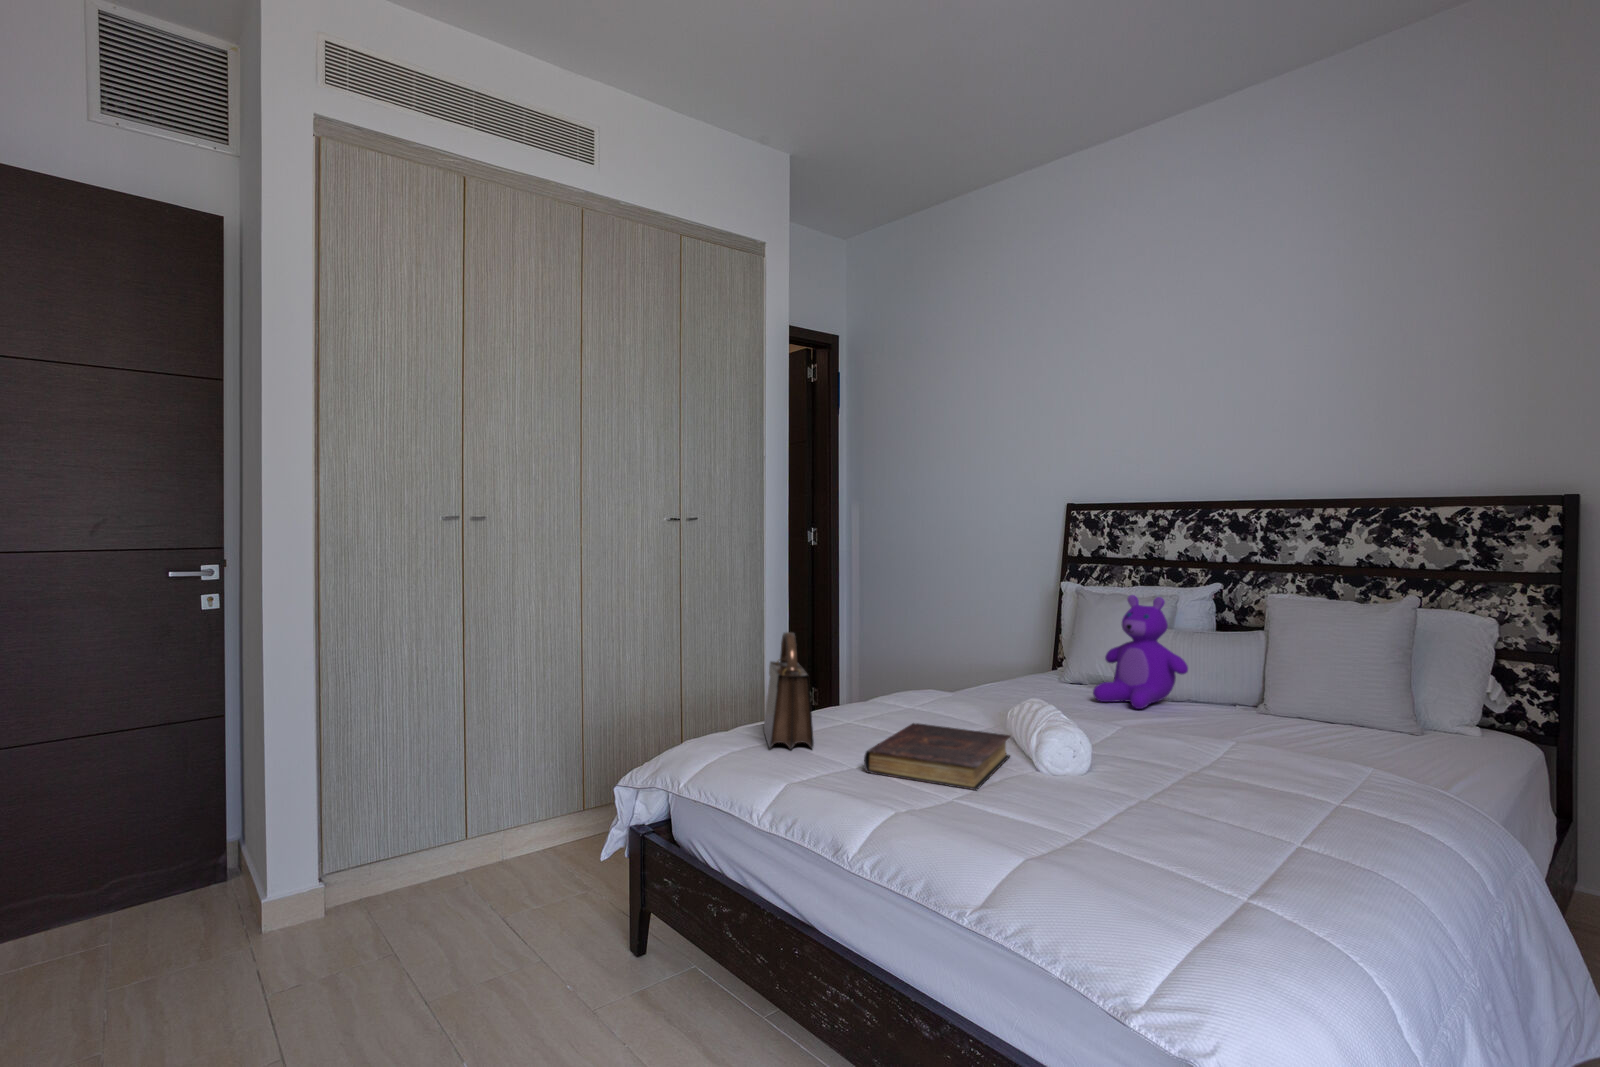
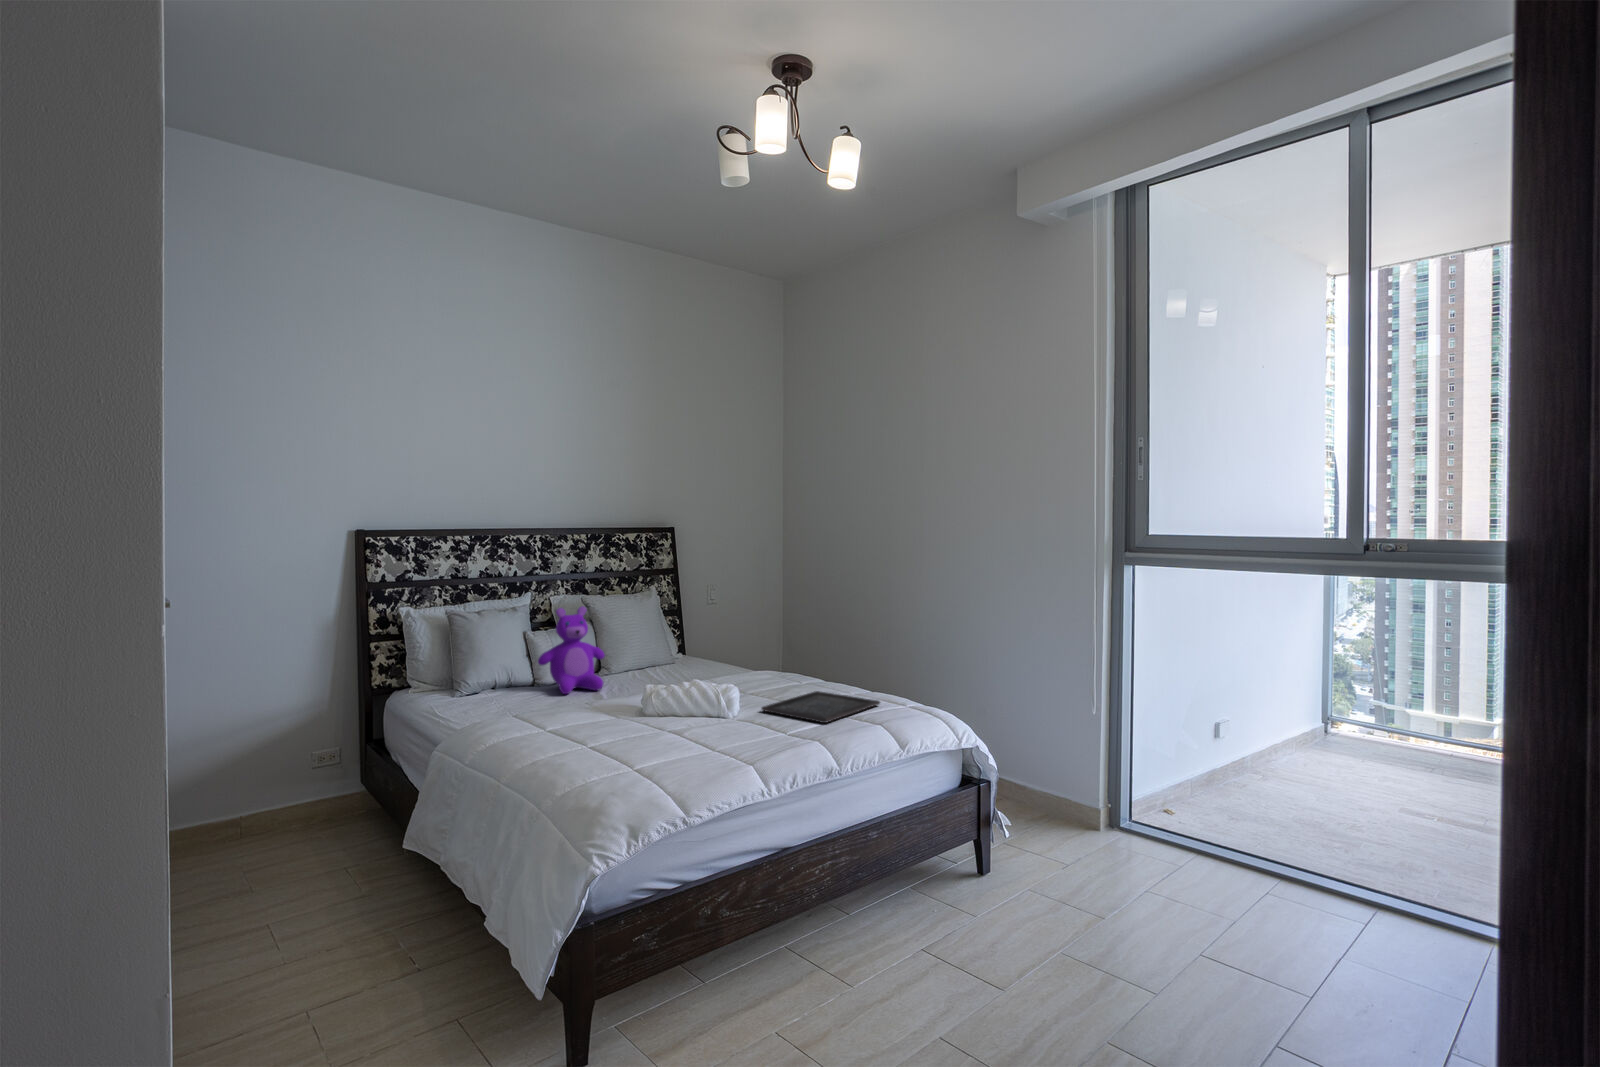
handbag: present [764,632,814,749] -> none [594,675,676,781]
book: present [864,723,1010,790] -> none [663,710,784,755]
tray: none [1065,770,1289,853] -> present [762,691,880,723]

